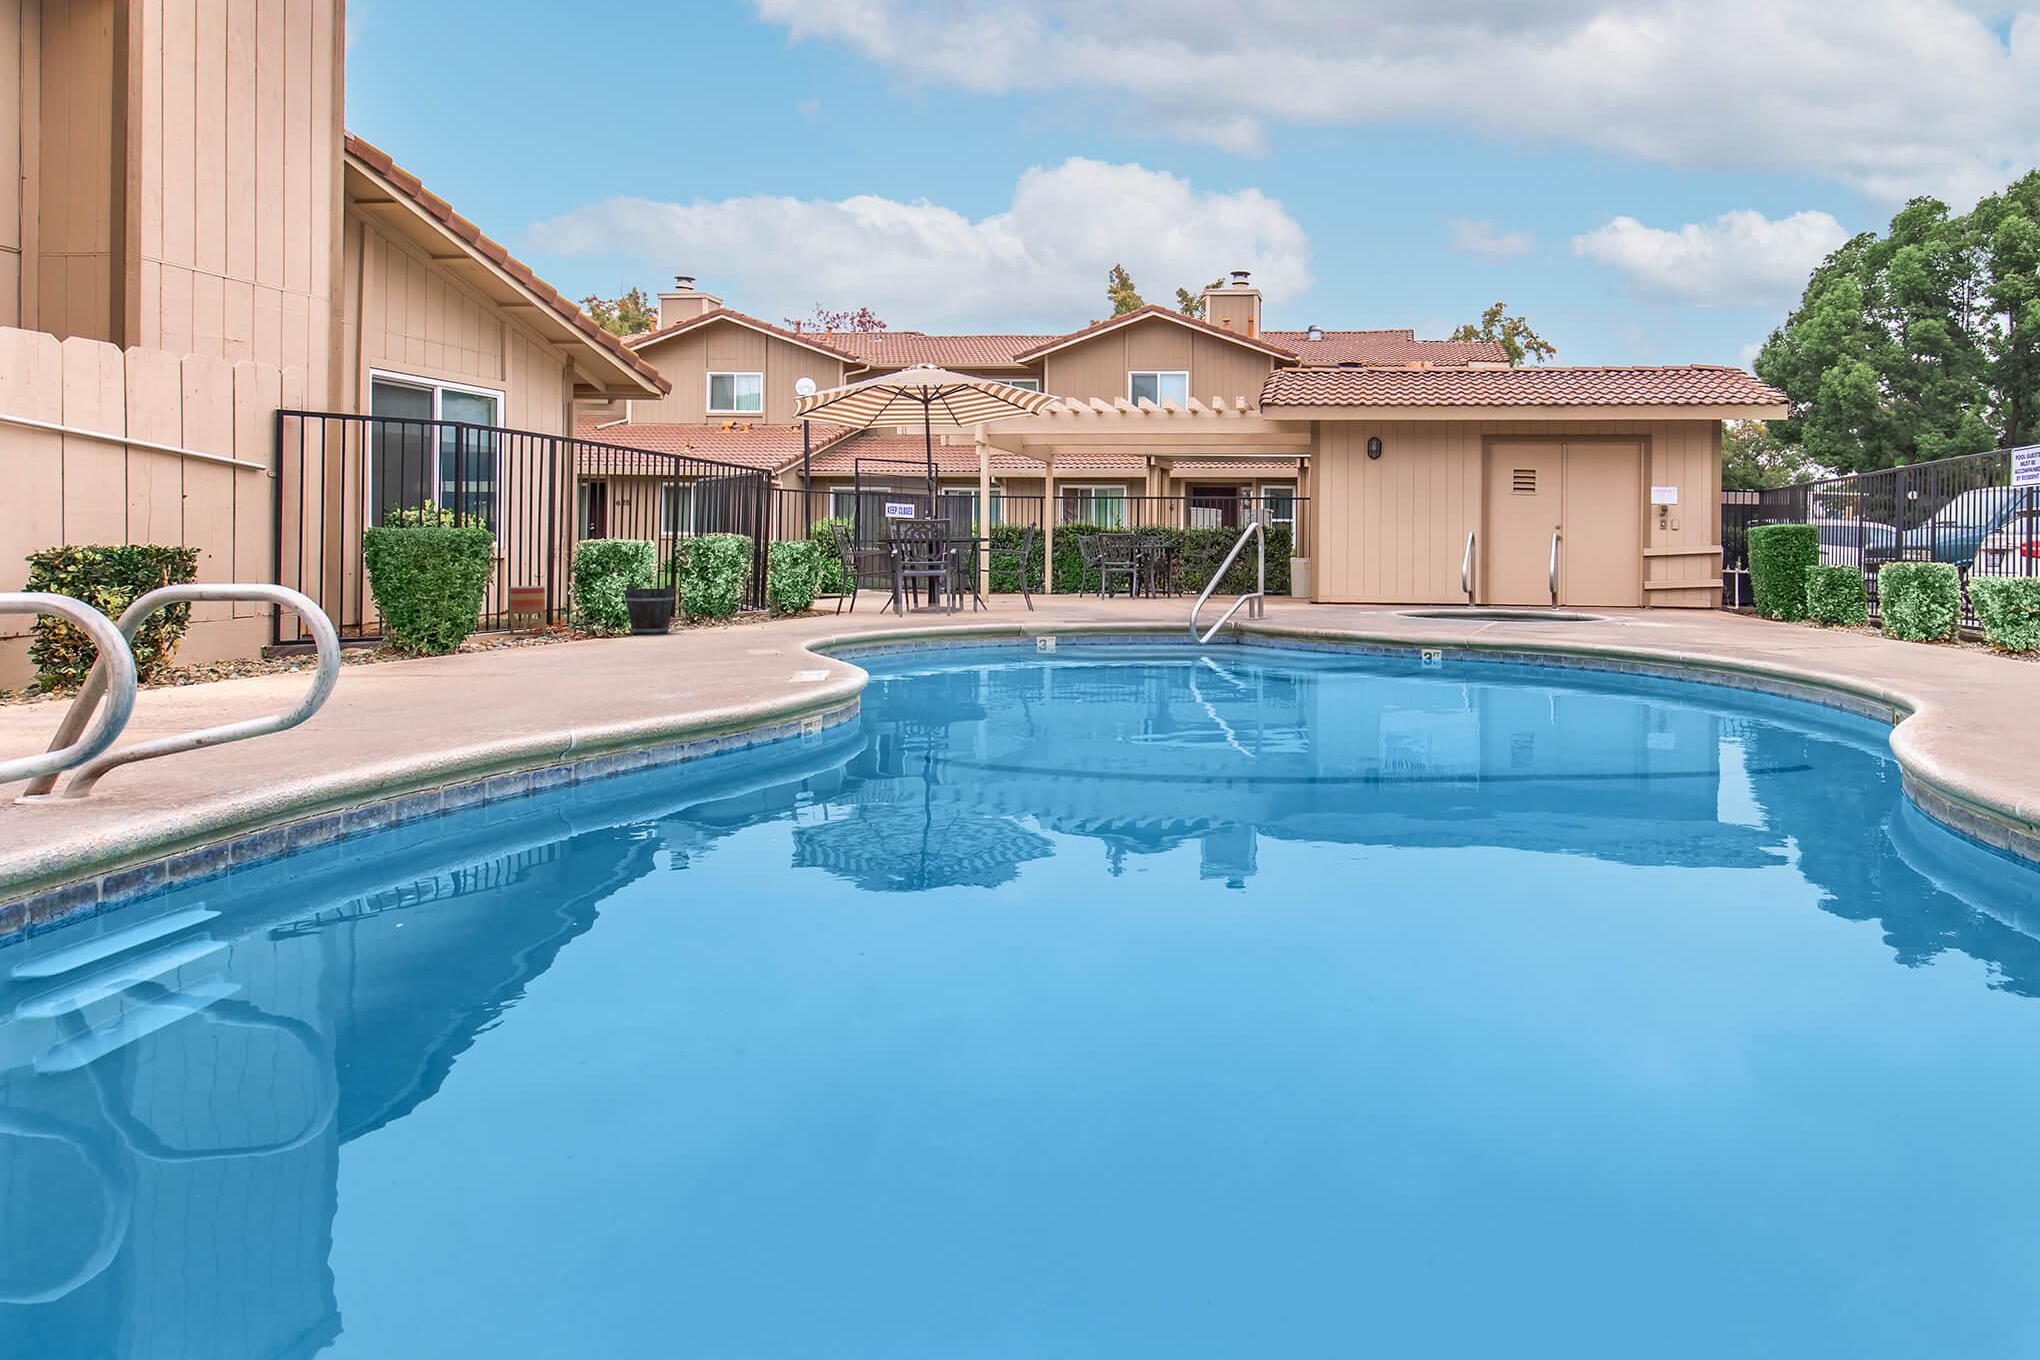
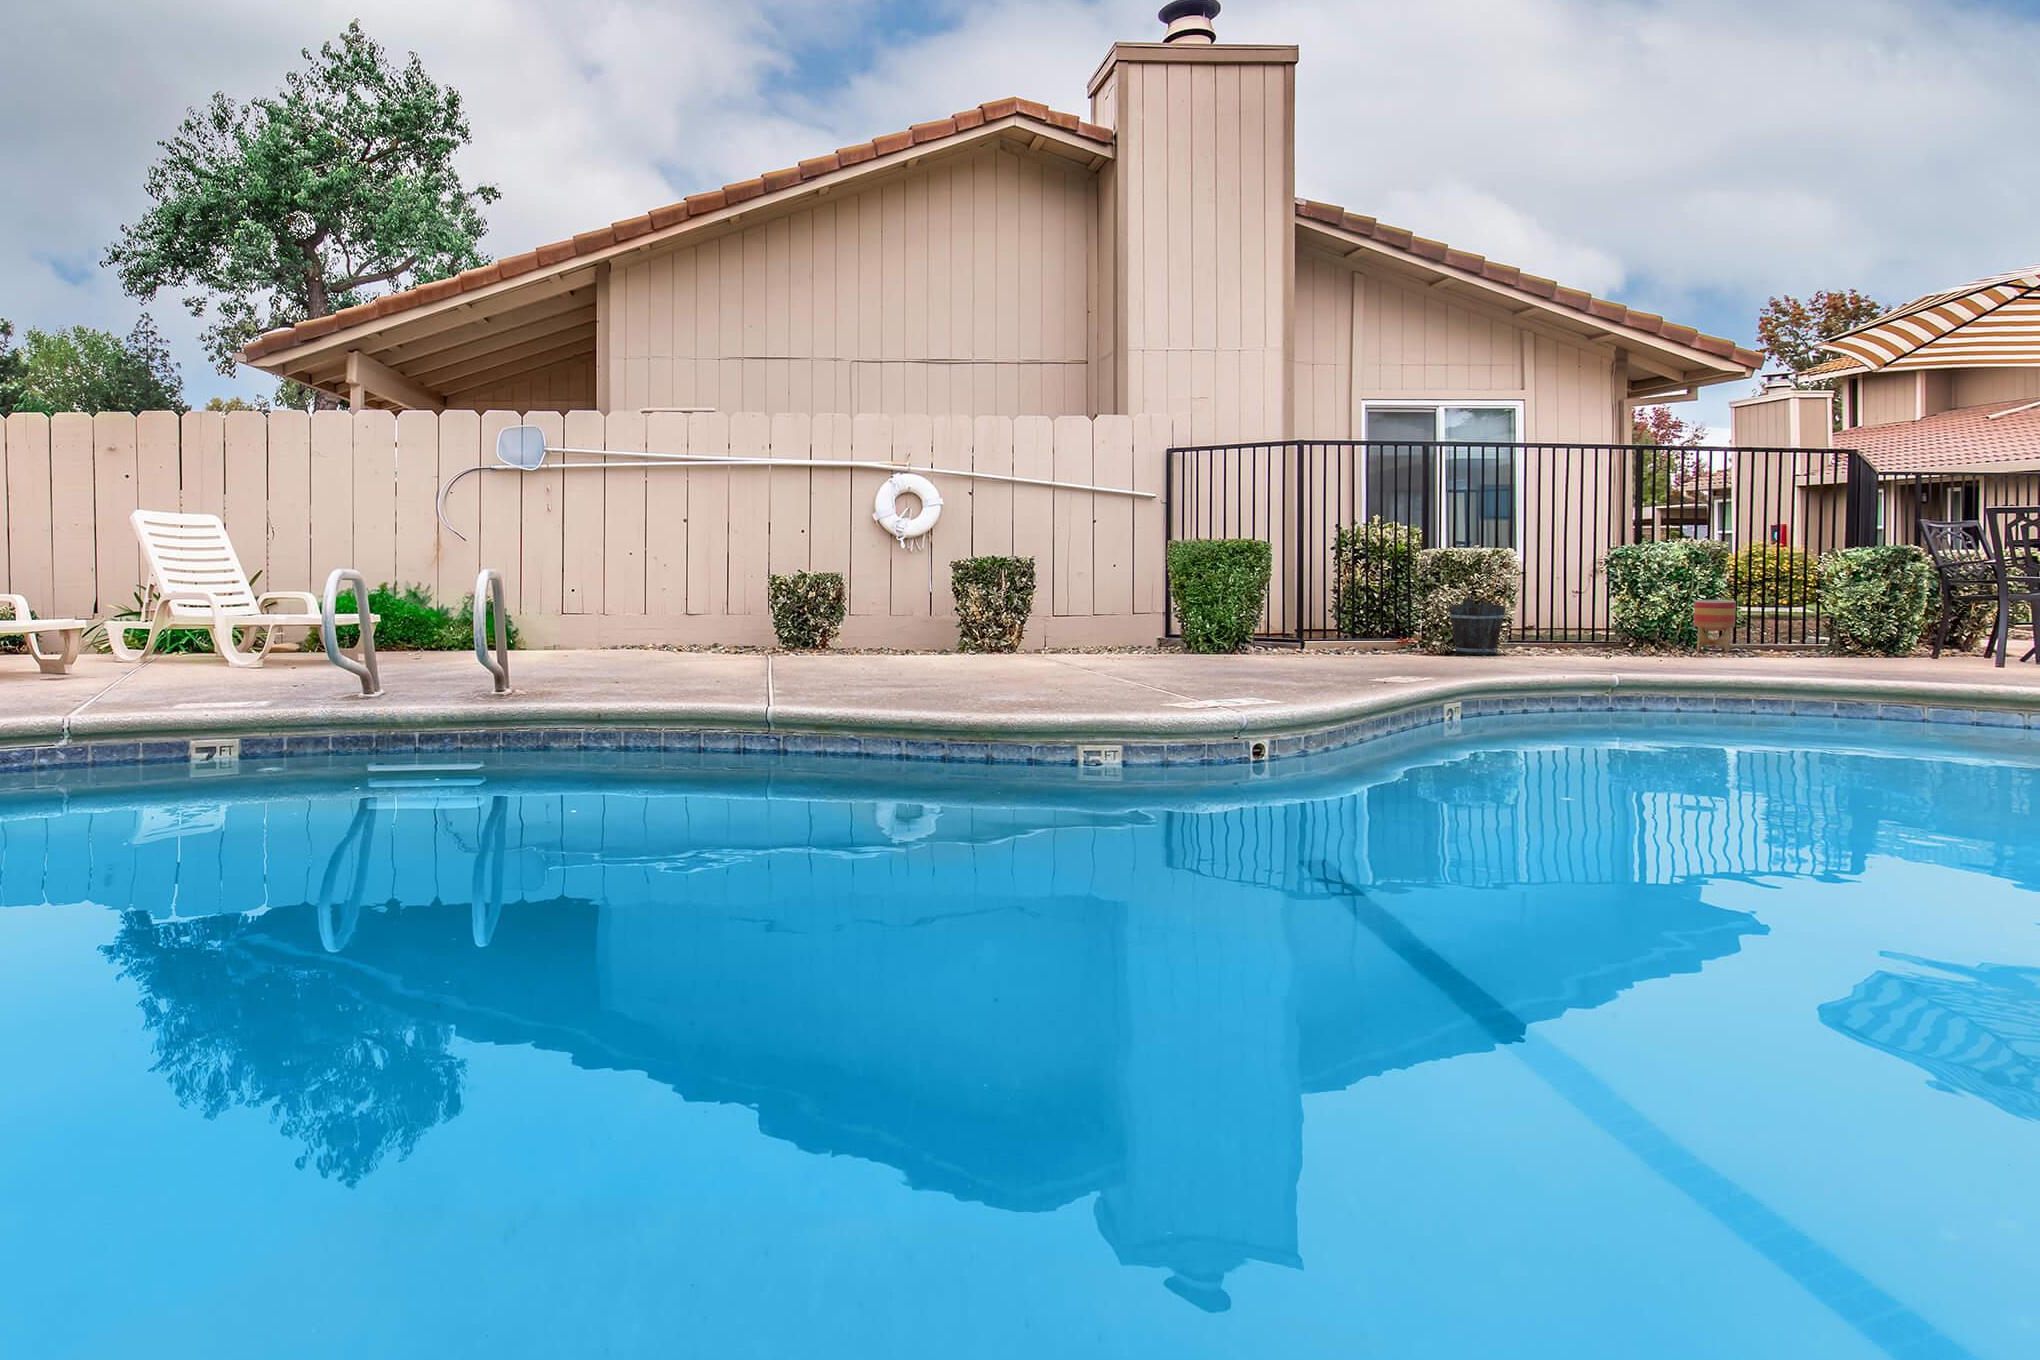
planter: present [509,586,546,634] -> present [1694,600,1736,652]

